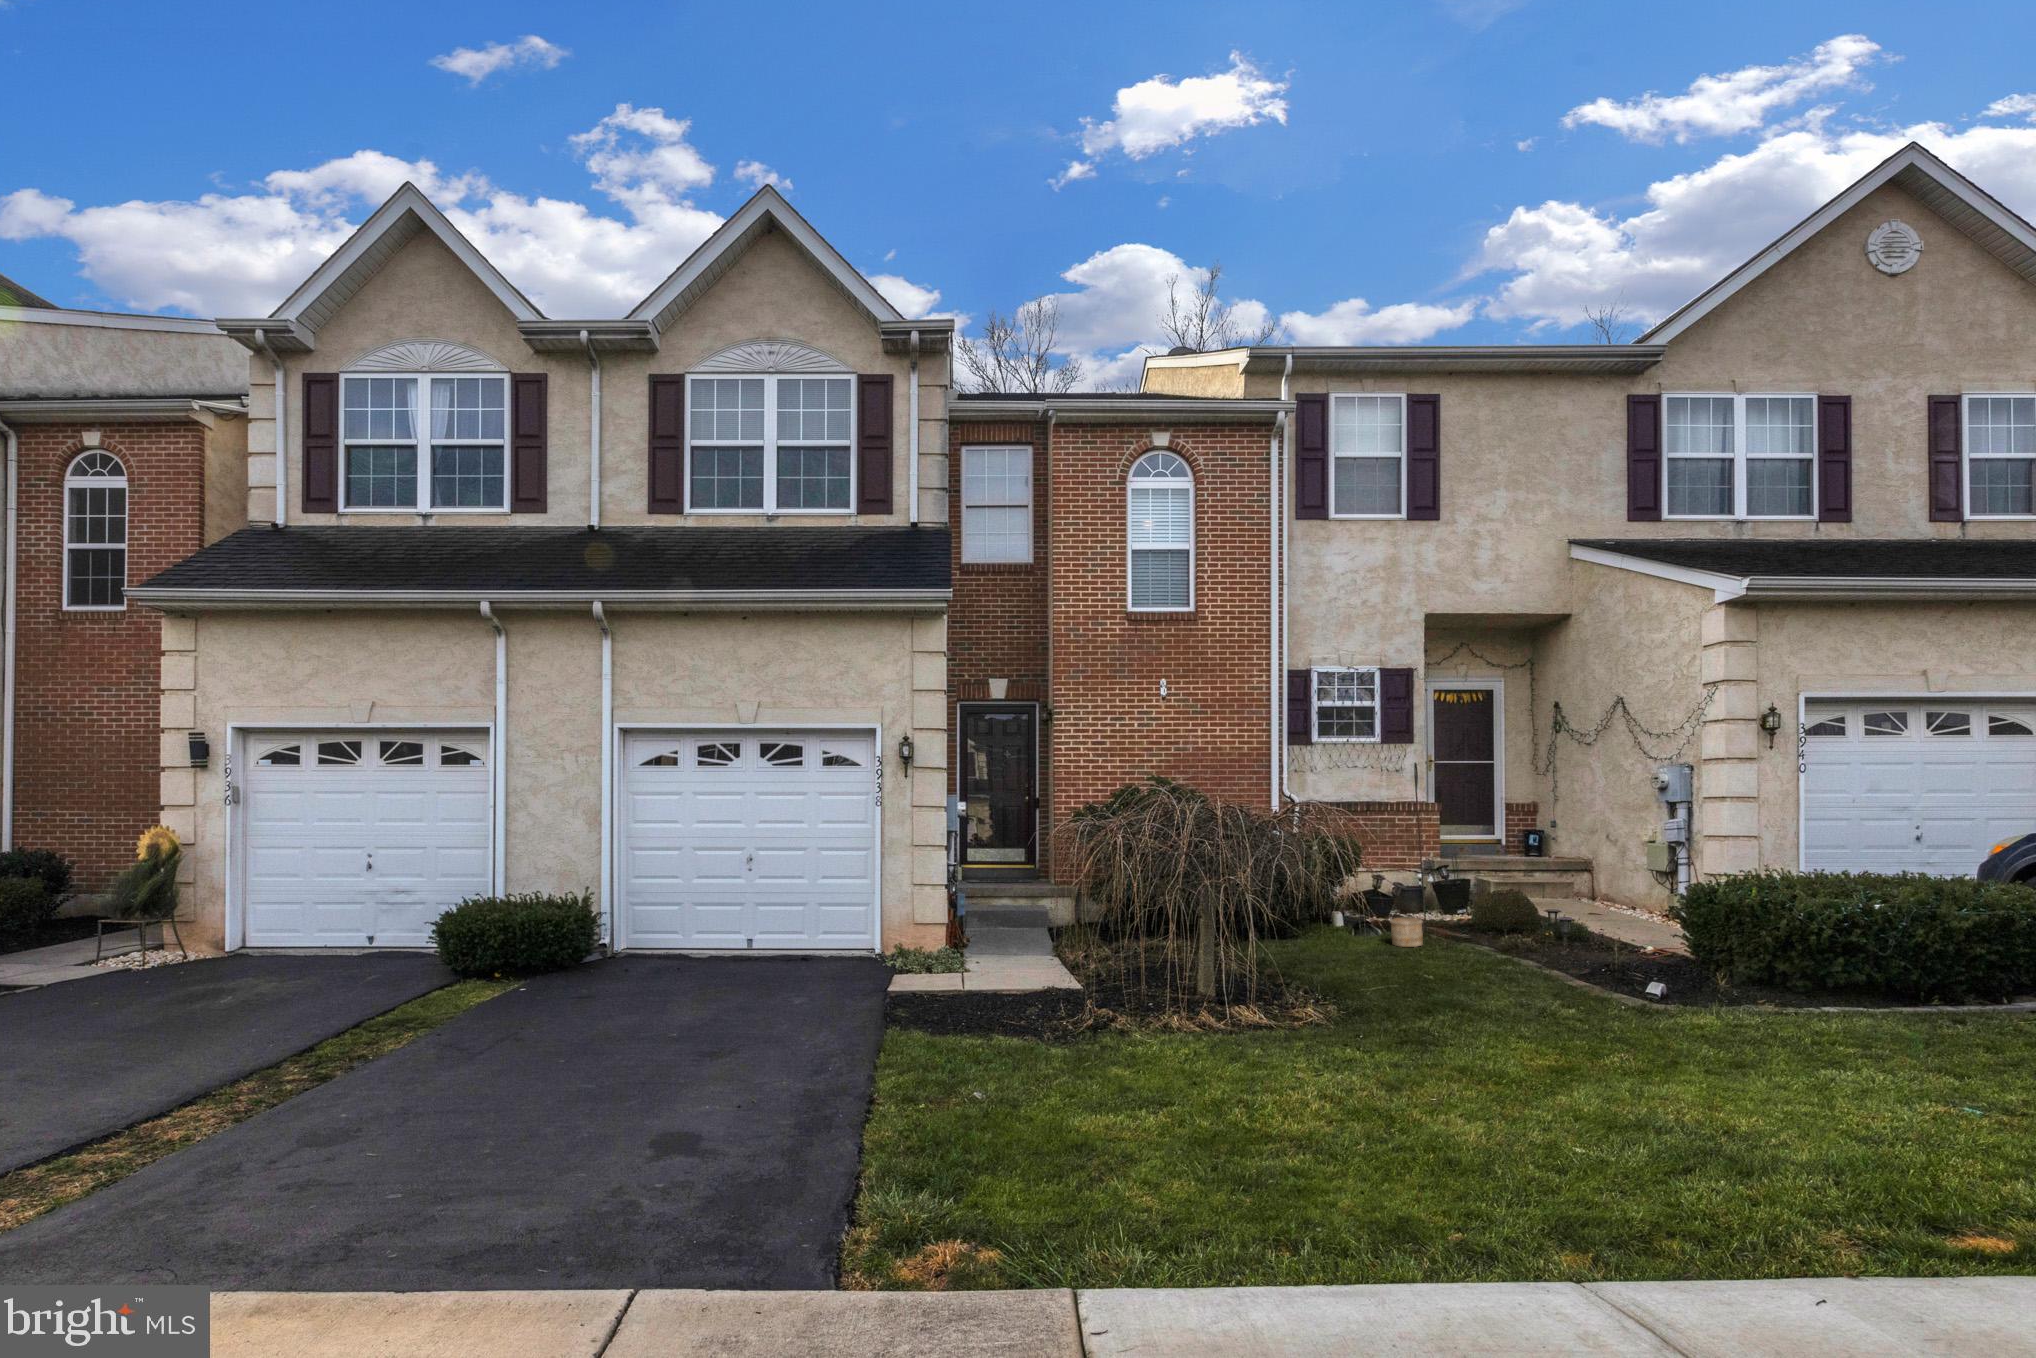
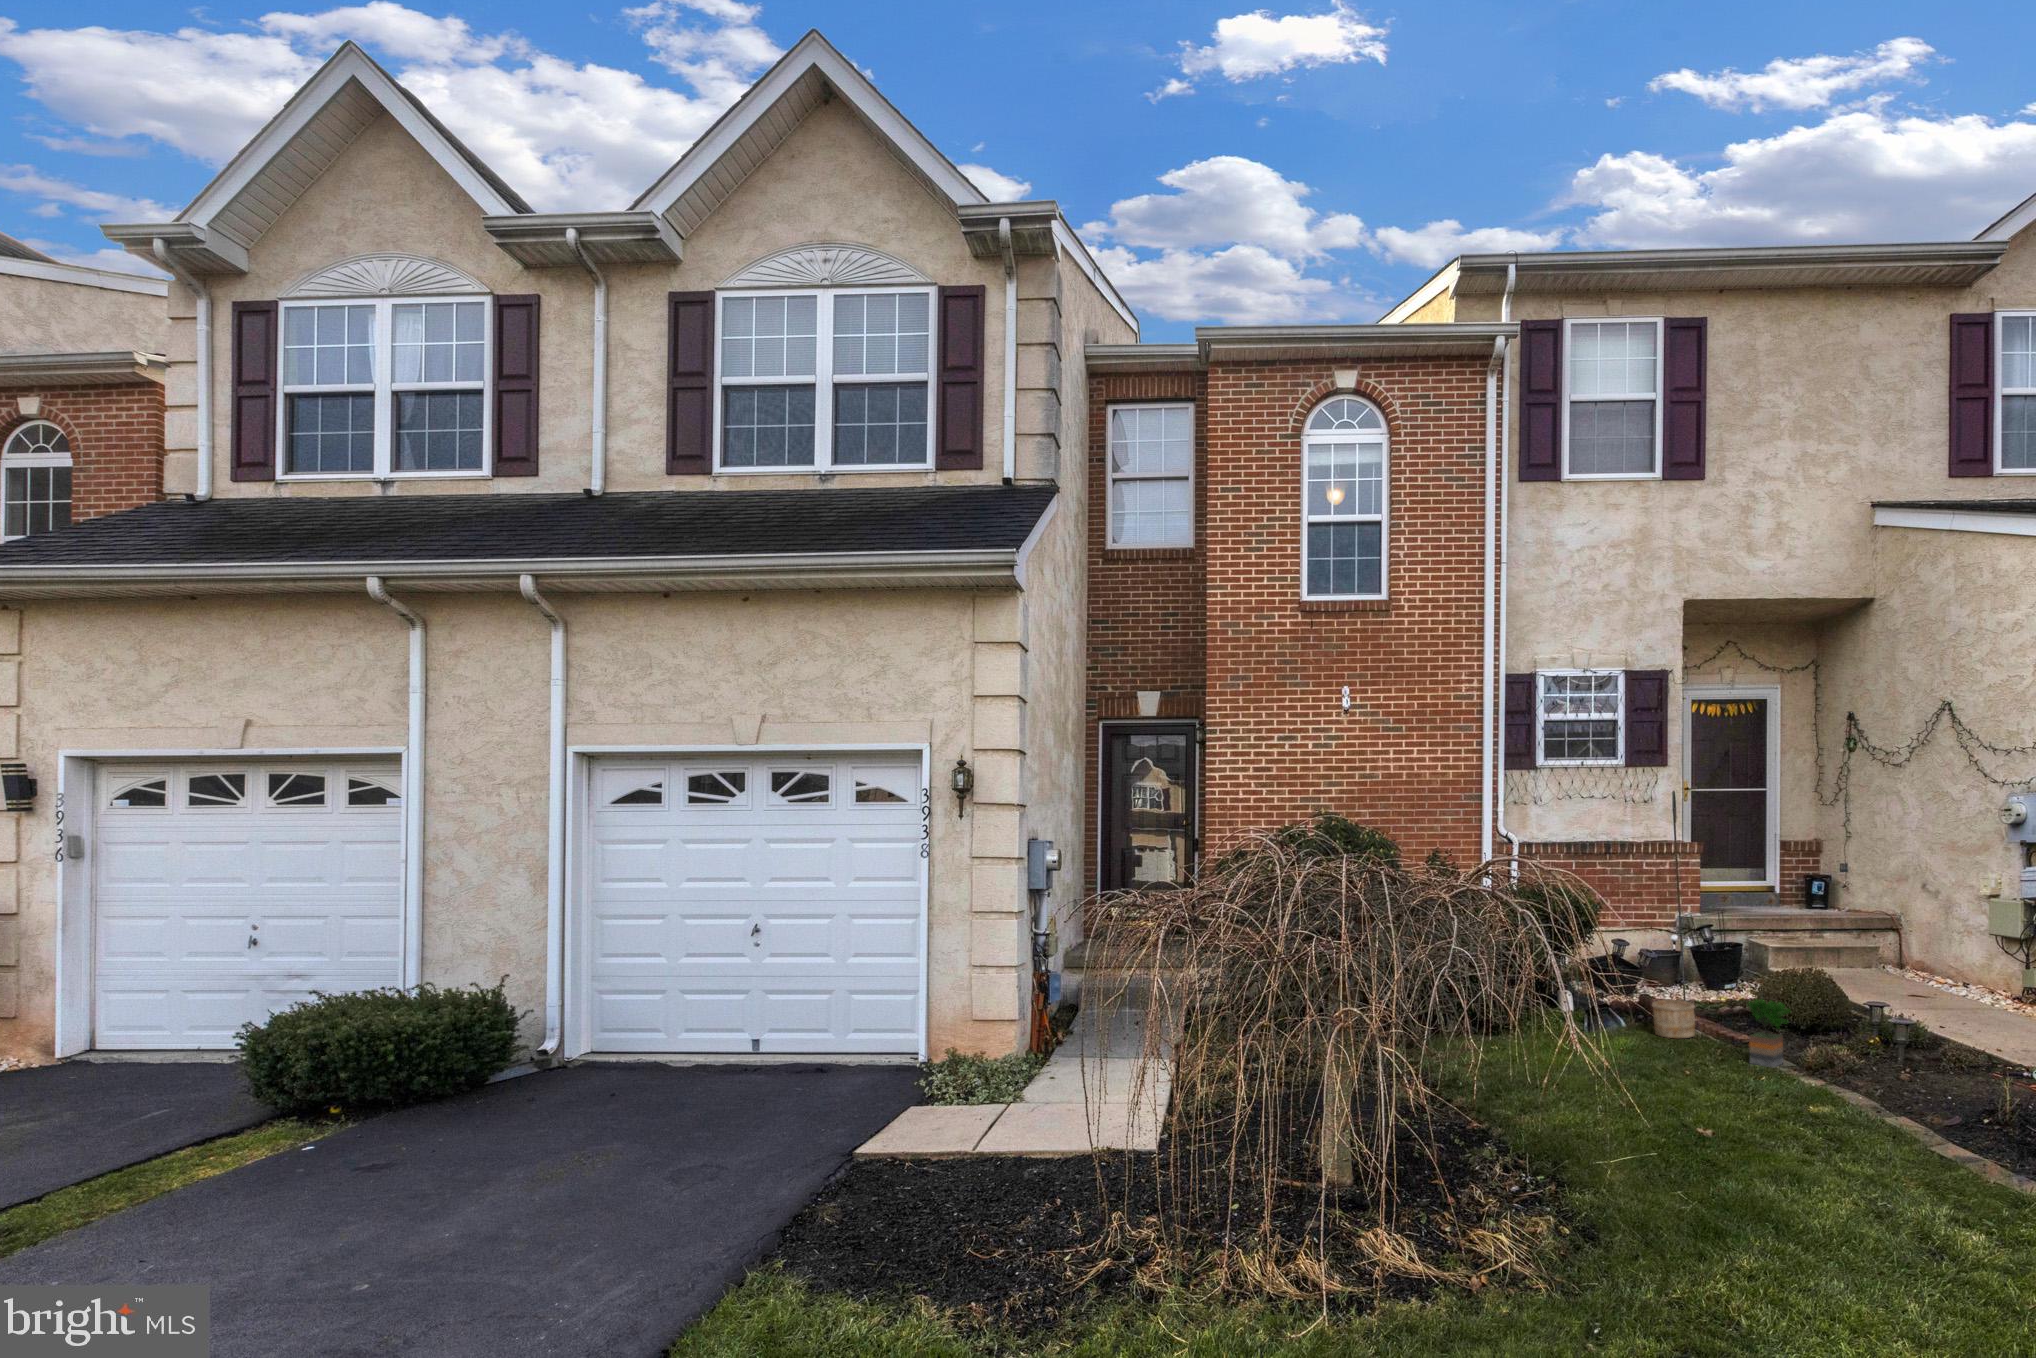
potted tree: none [1455,911,1491,965] -> present [1747,1000,1789,1067]

